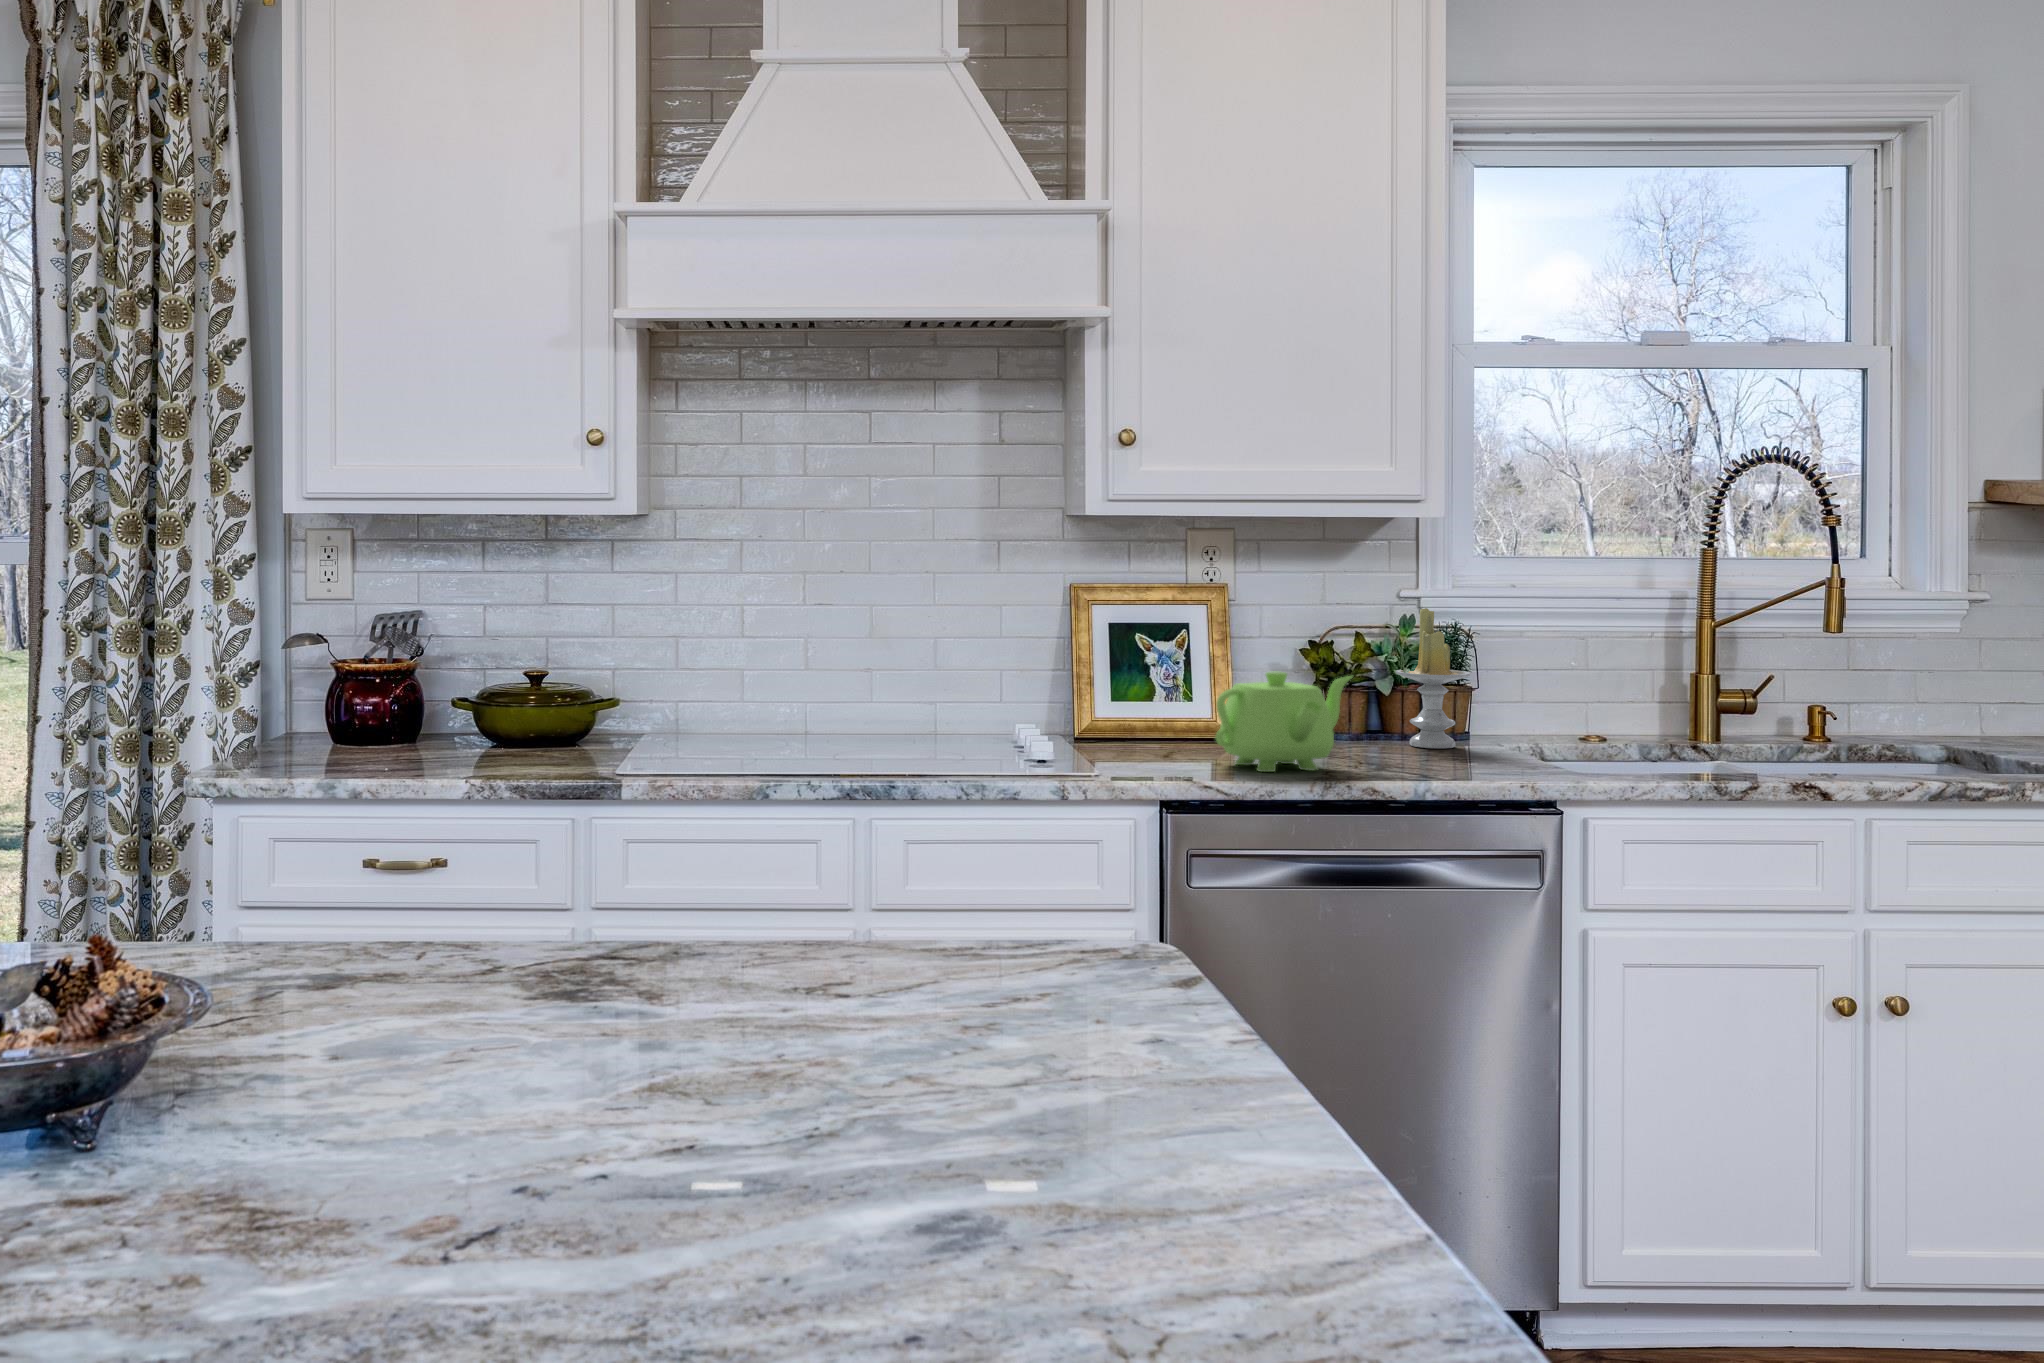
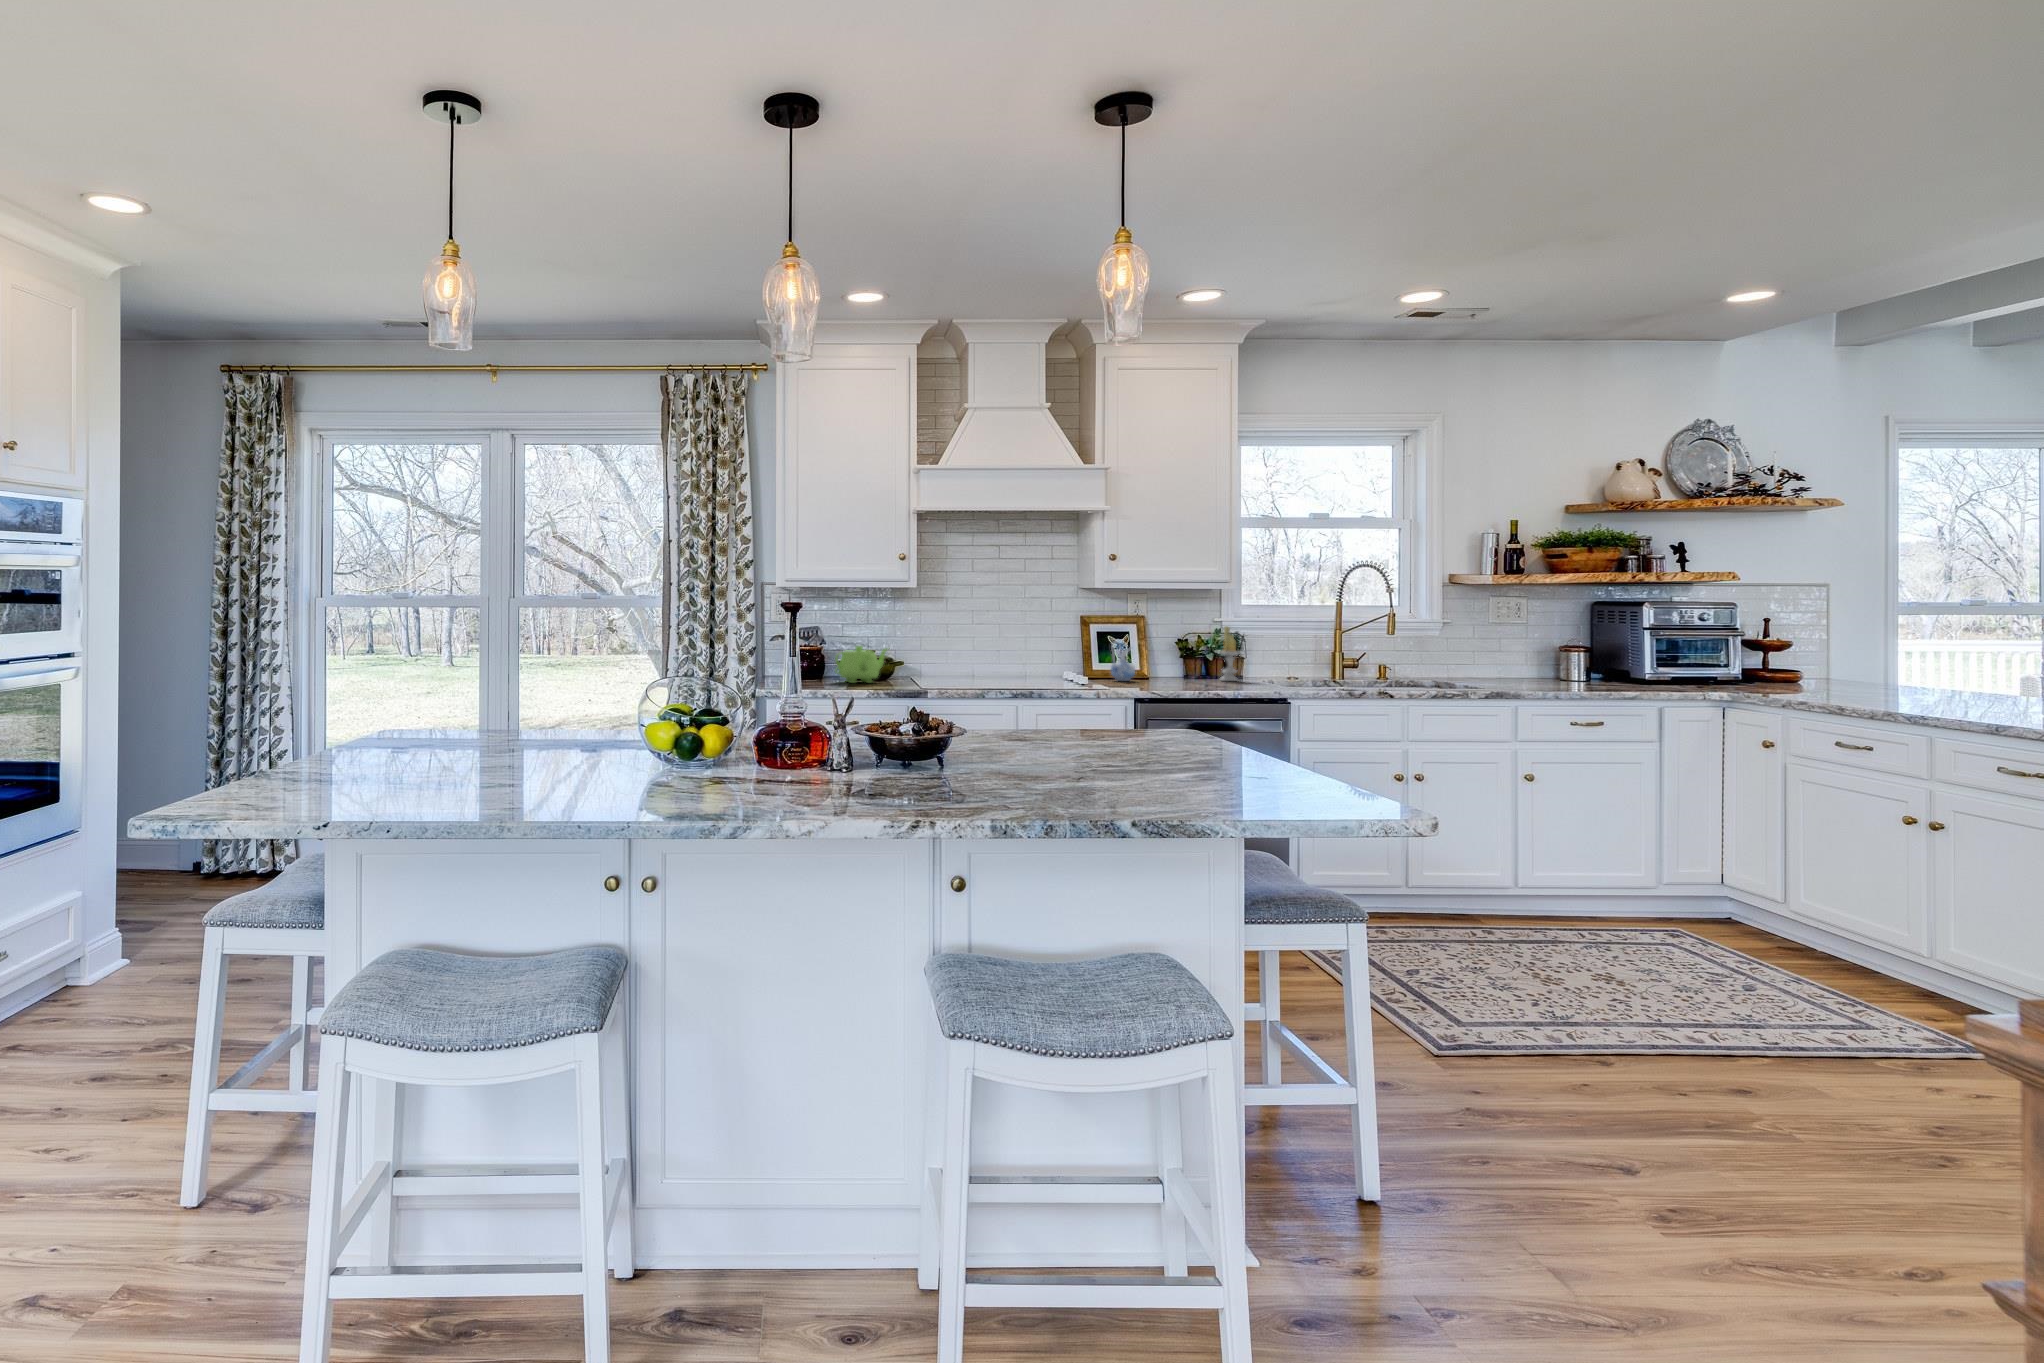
ceramic pitcher: none [1136,648,1197,750] -> present [1110,642,1135,681]
teapot: present [1216,672,1352,772] -> present [835,646,890,683]

